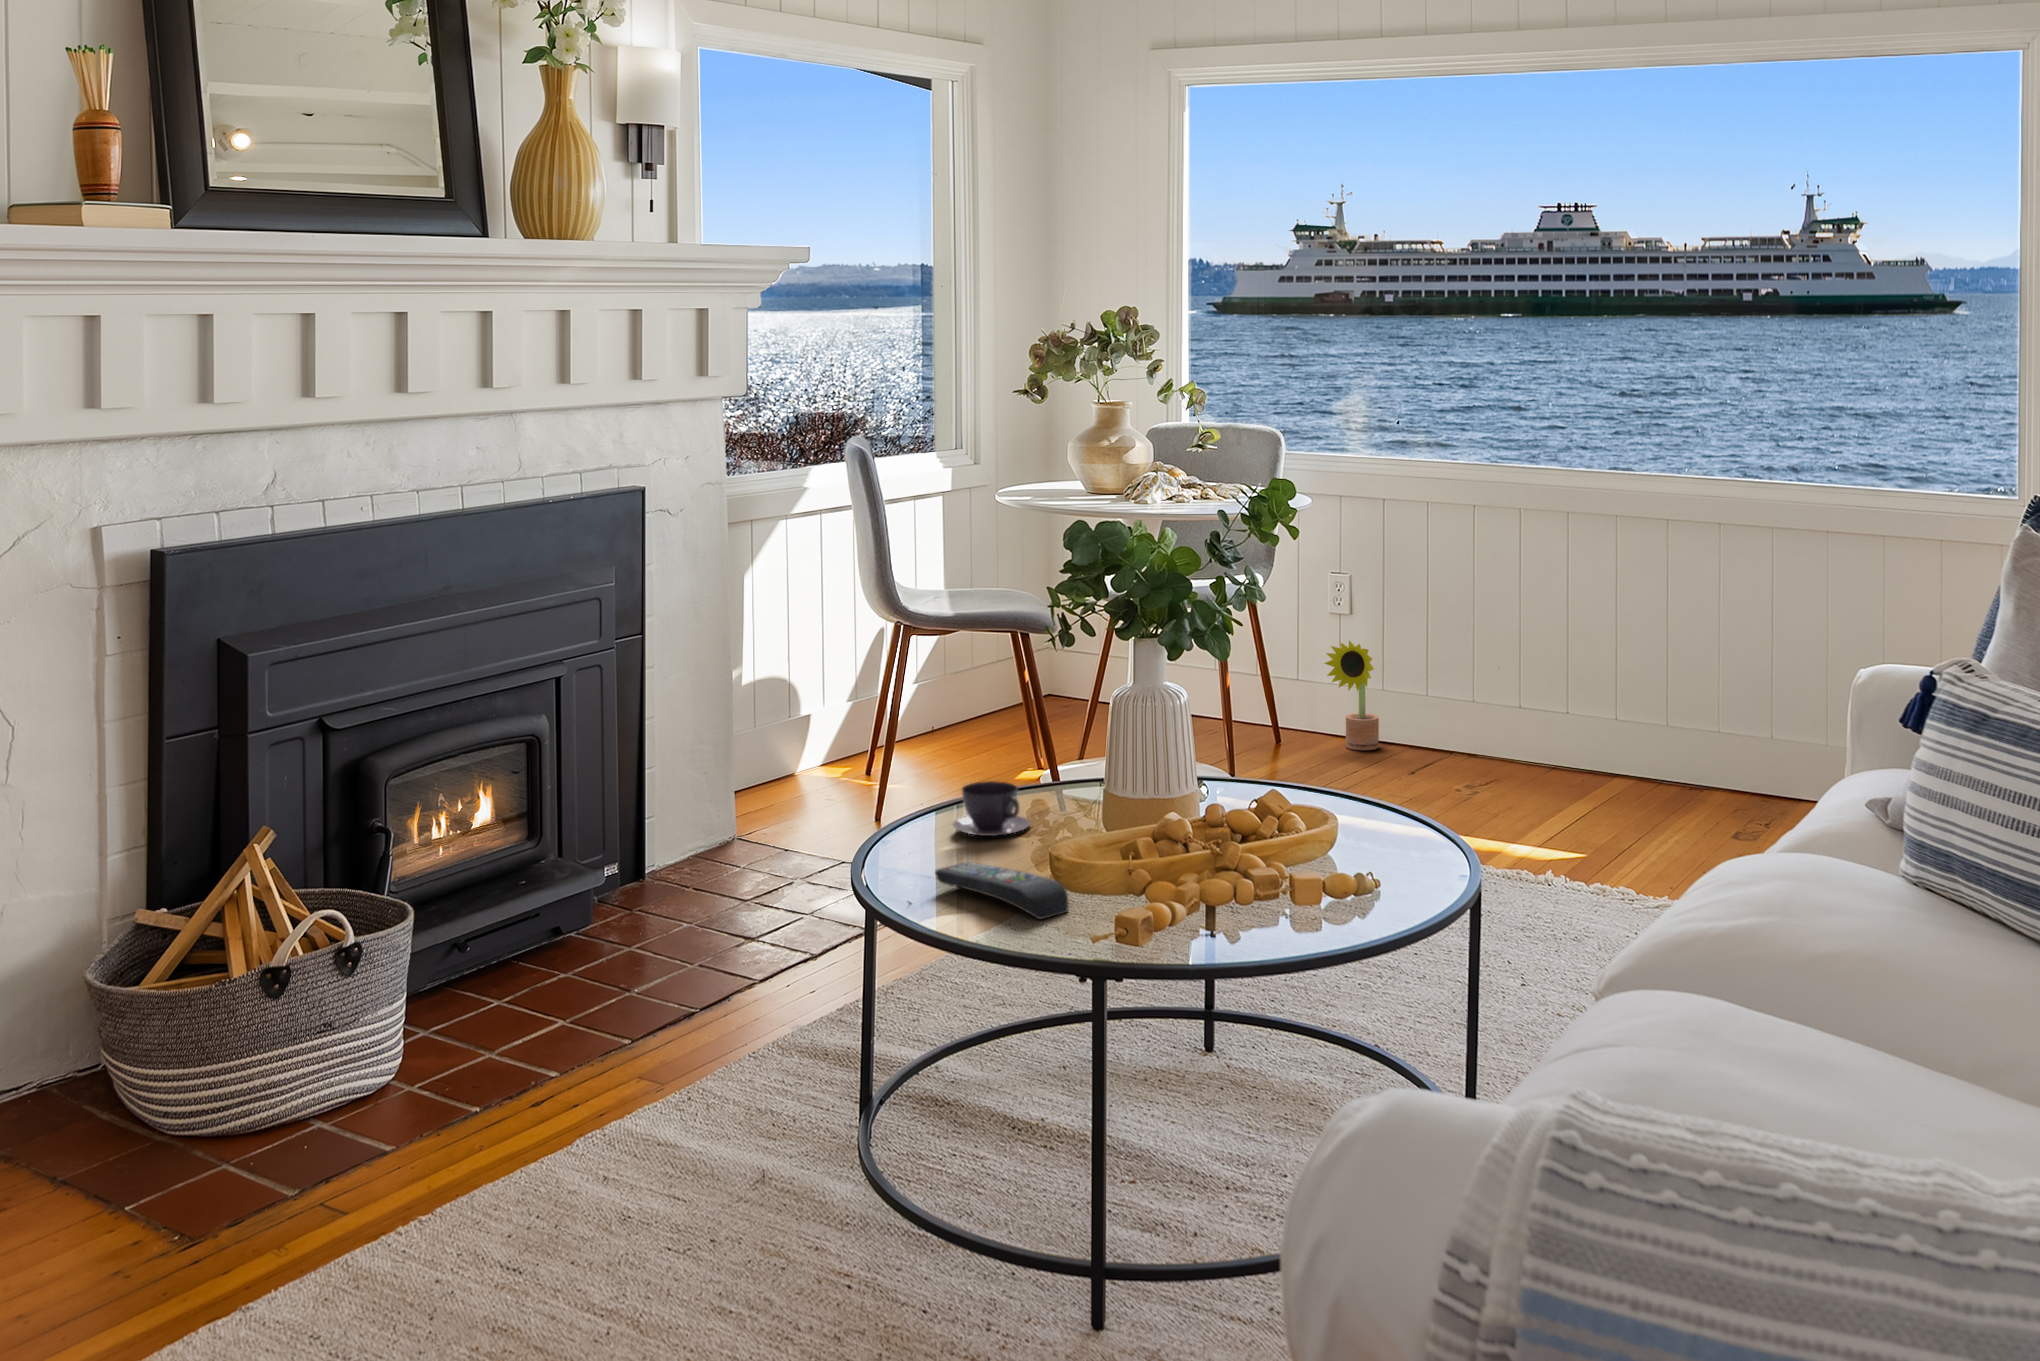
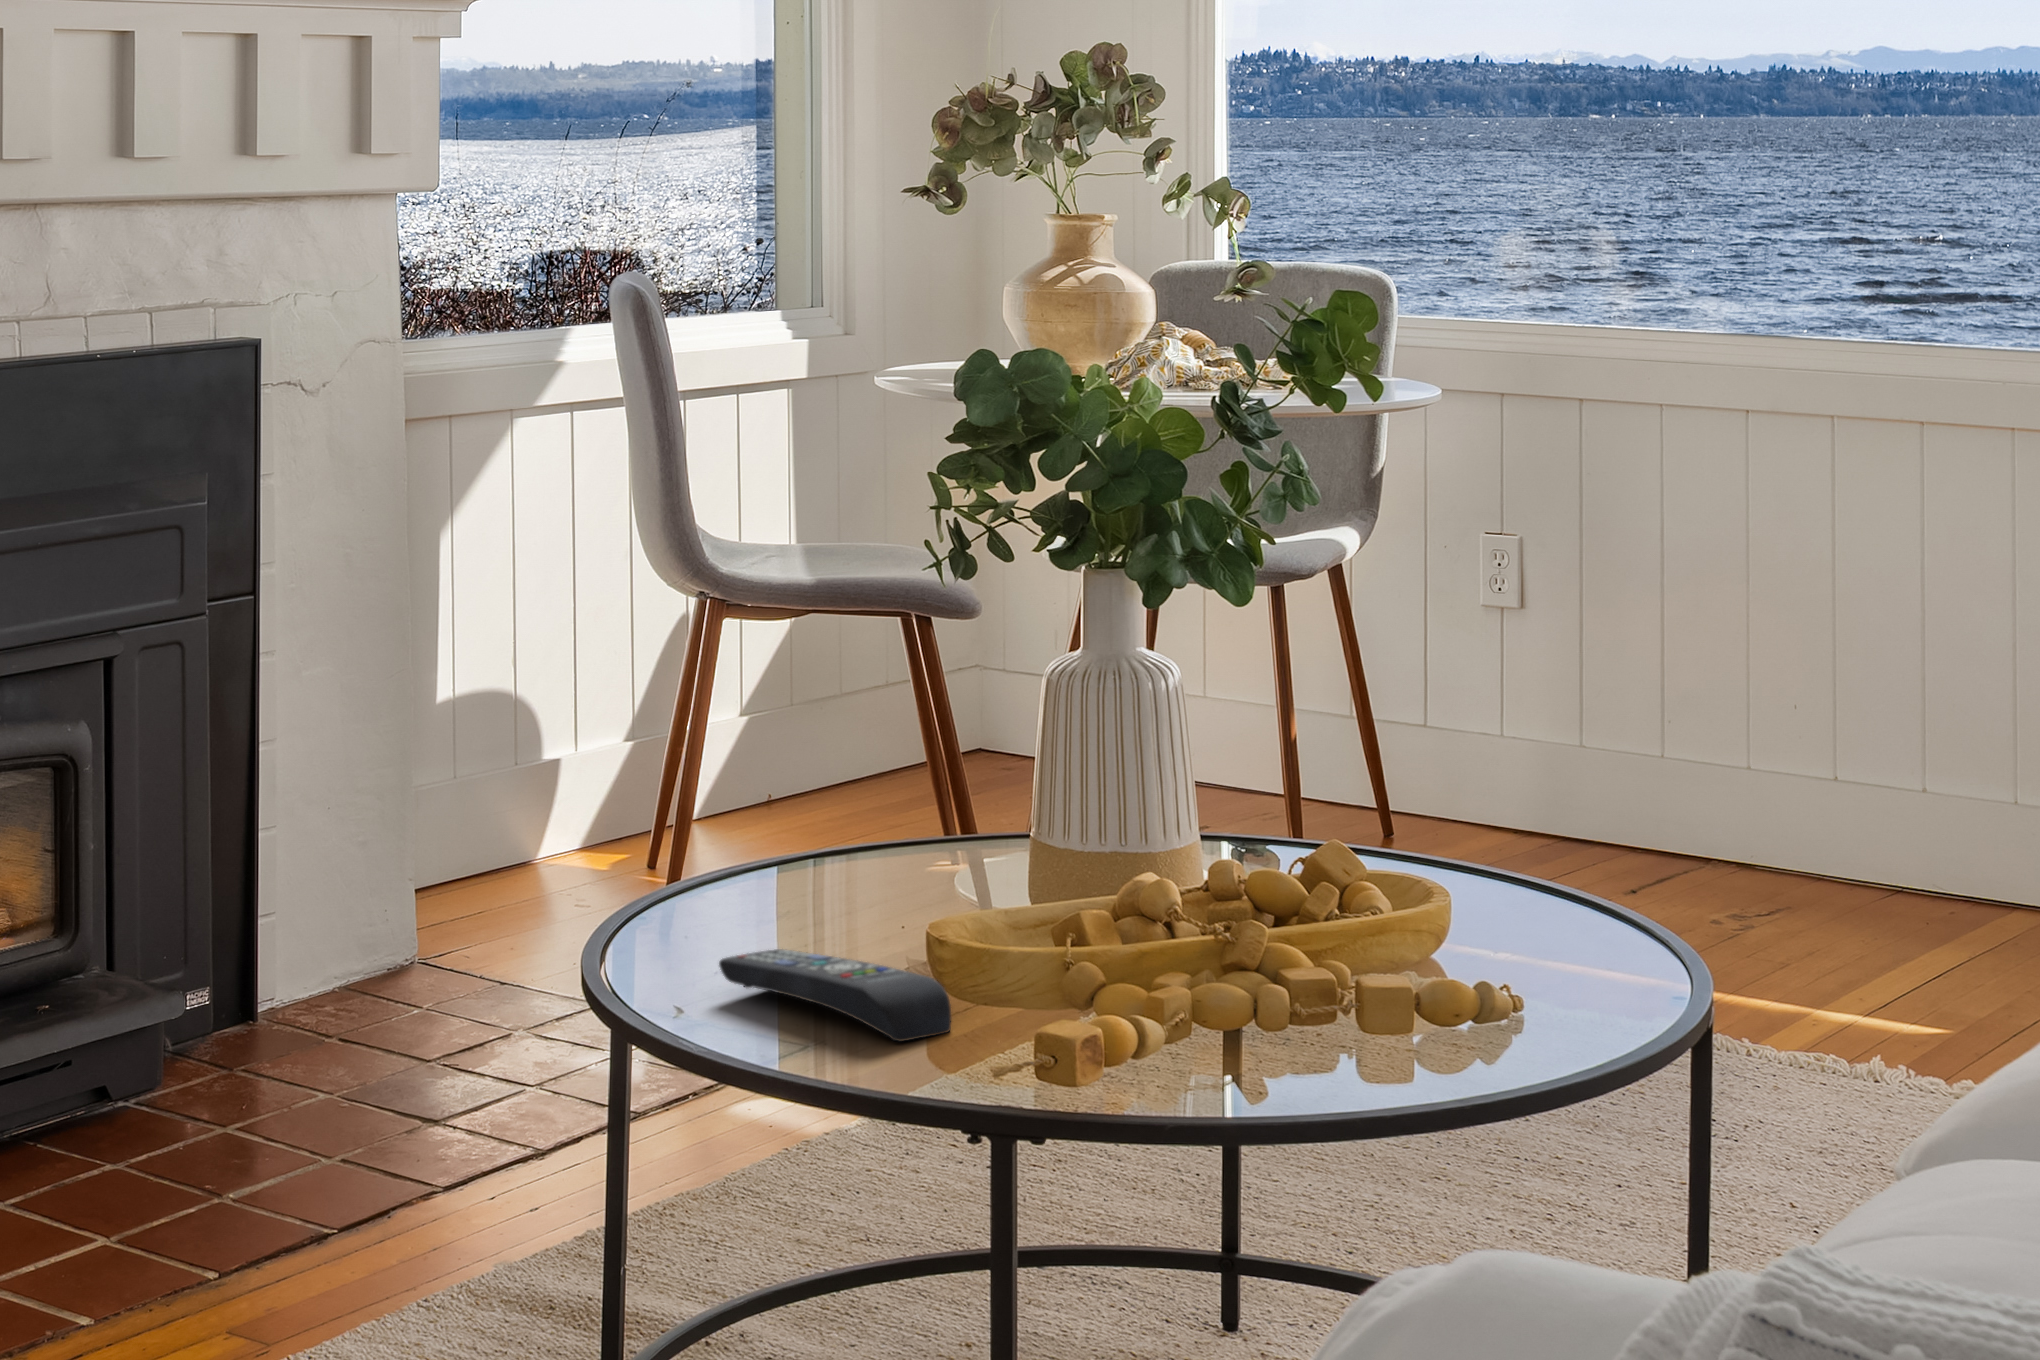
decorative plant: present [1324,641,1379,750] -> none [1463,652,1562,849]
teacup: present [953,781,1030,836] -> none [759,821,898,913]

